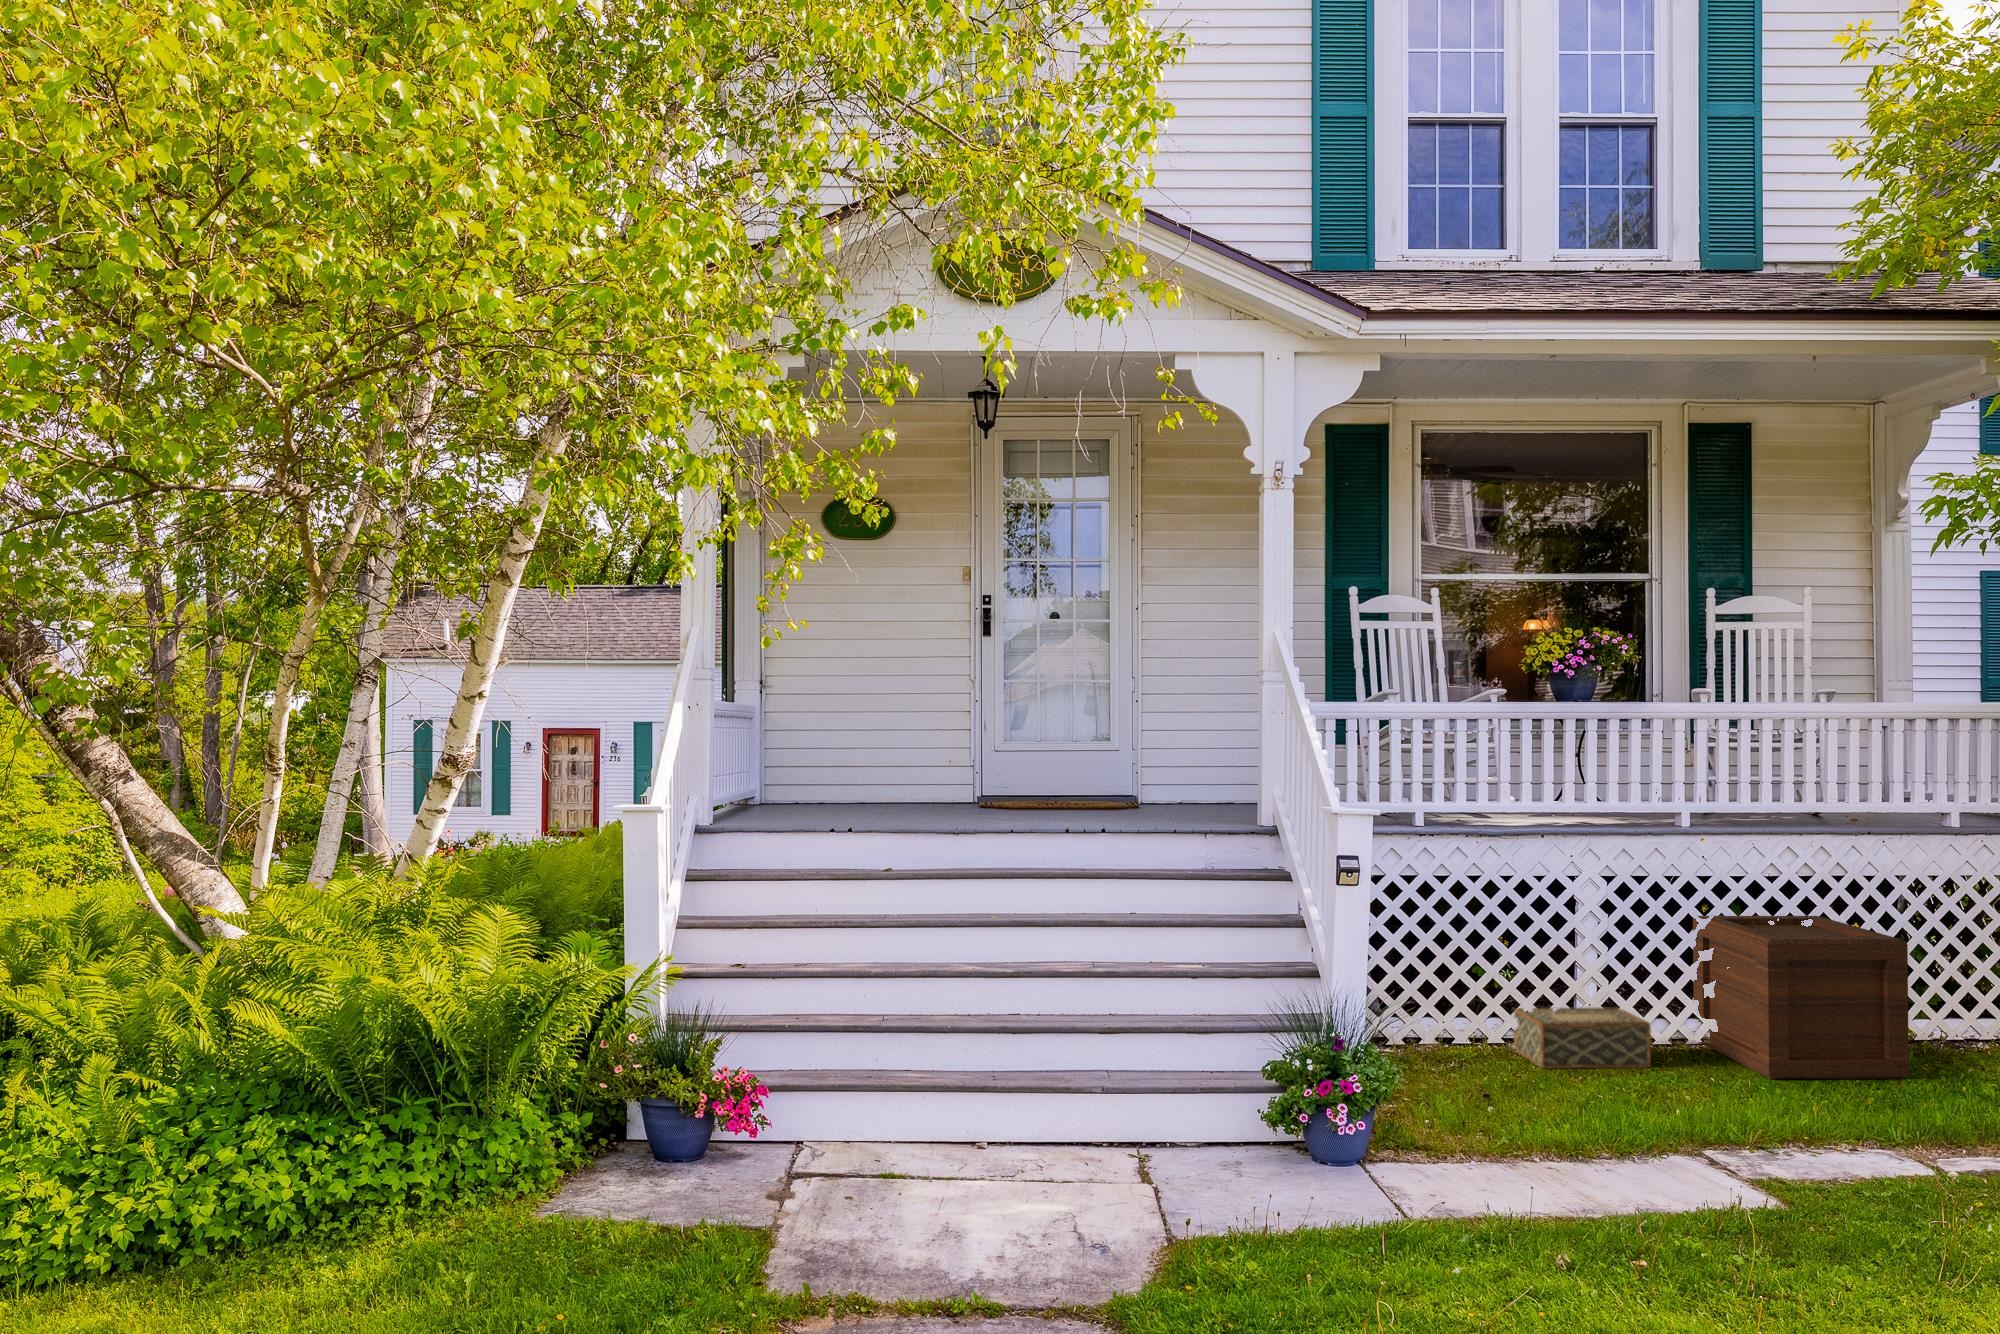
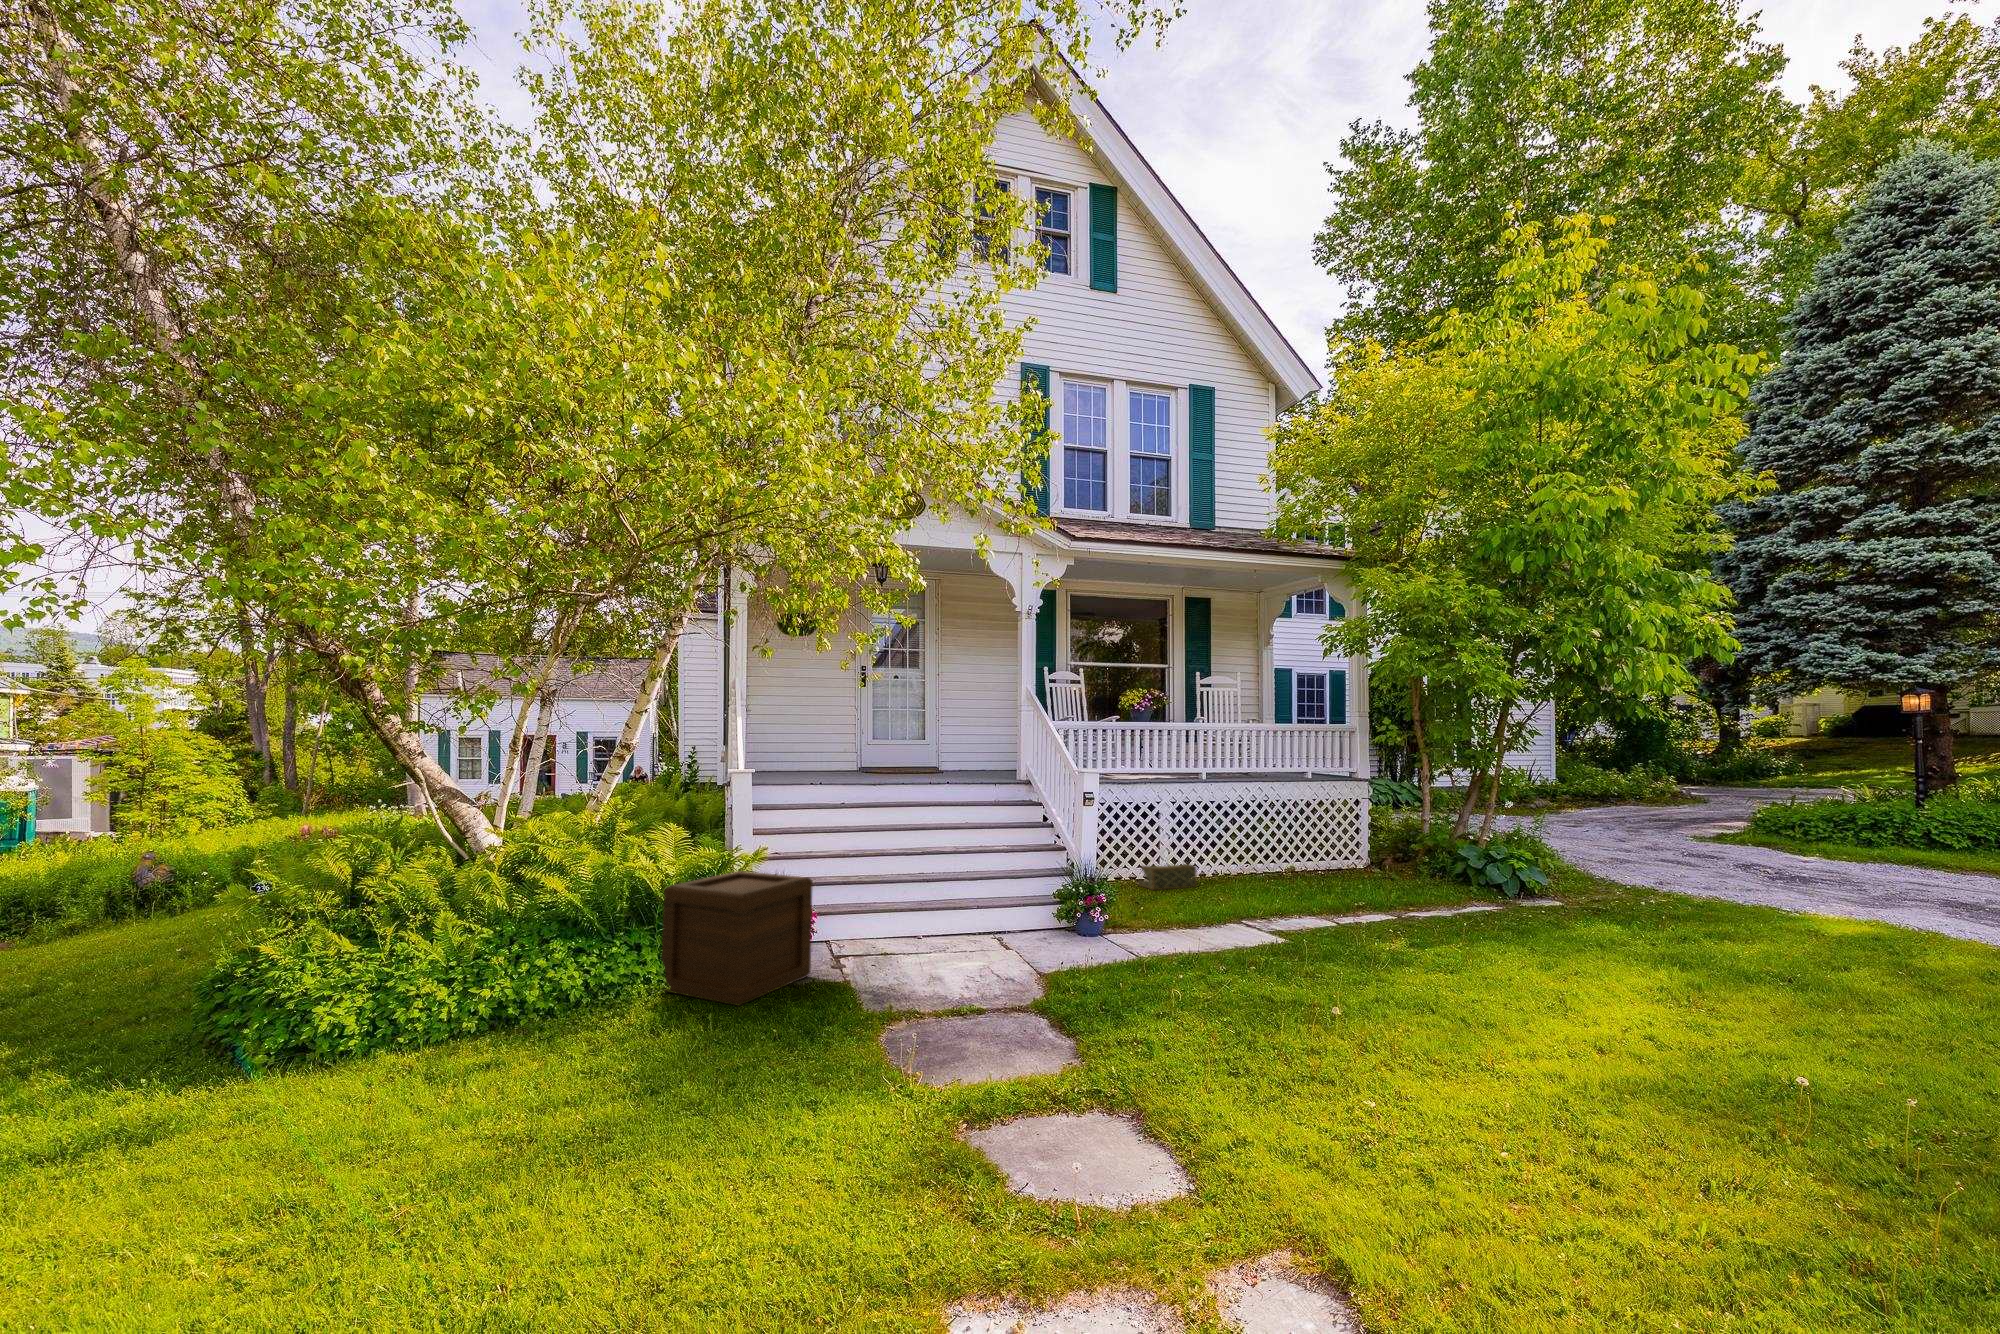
wooden crate: present [1693,916,1909,1079] -> present [662,871,813,1006]

